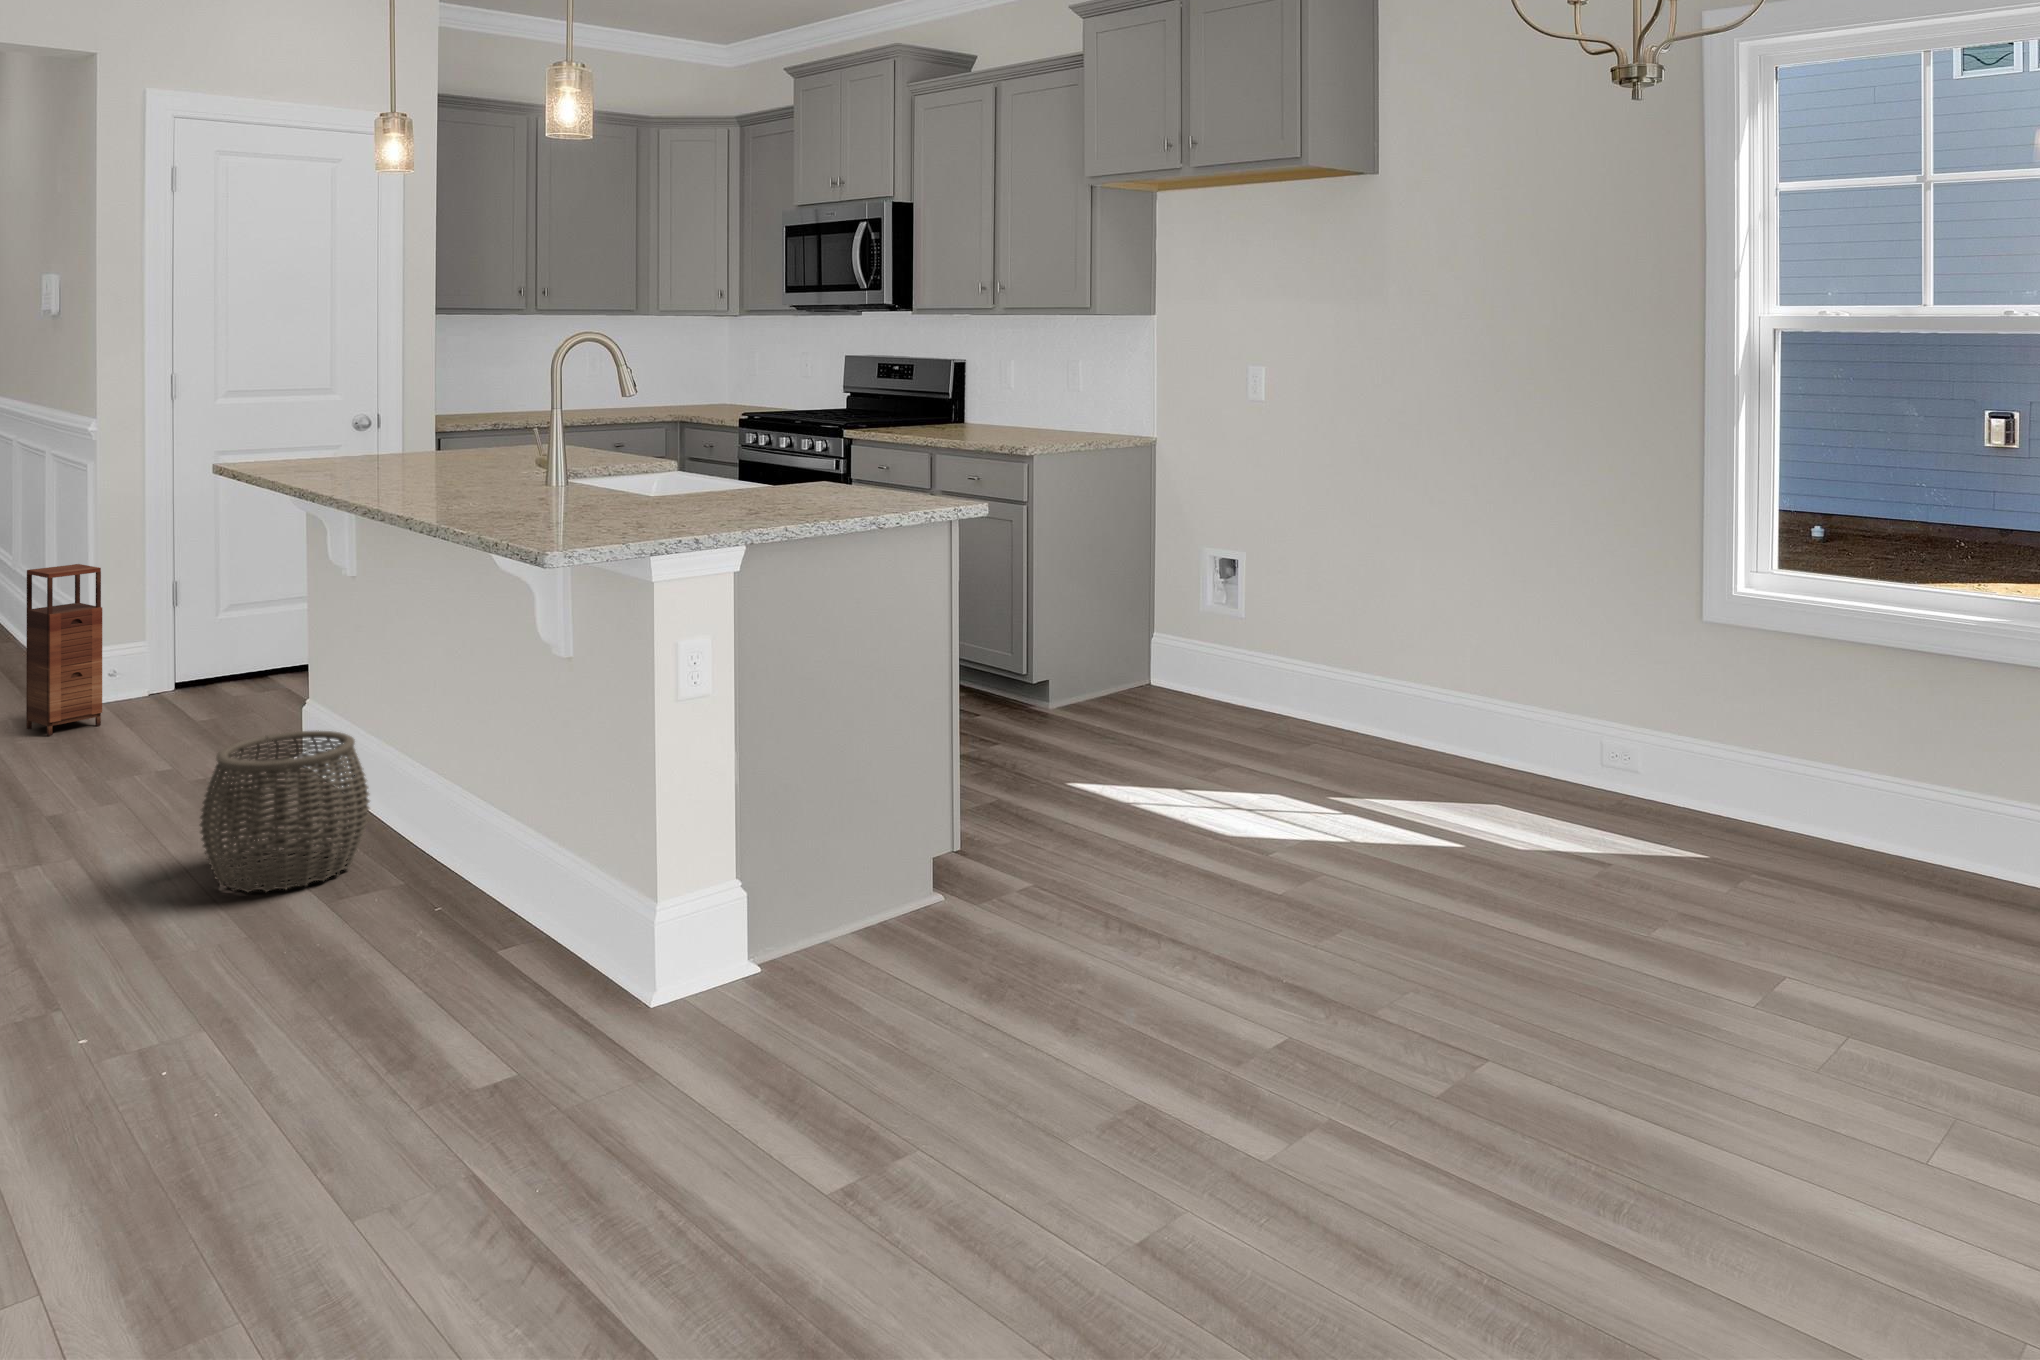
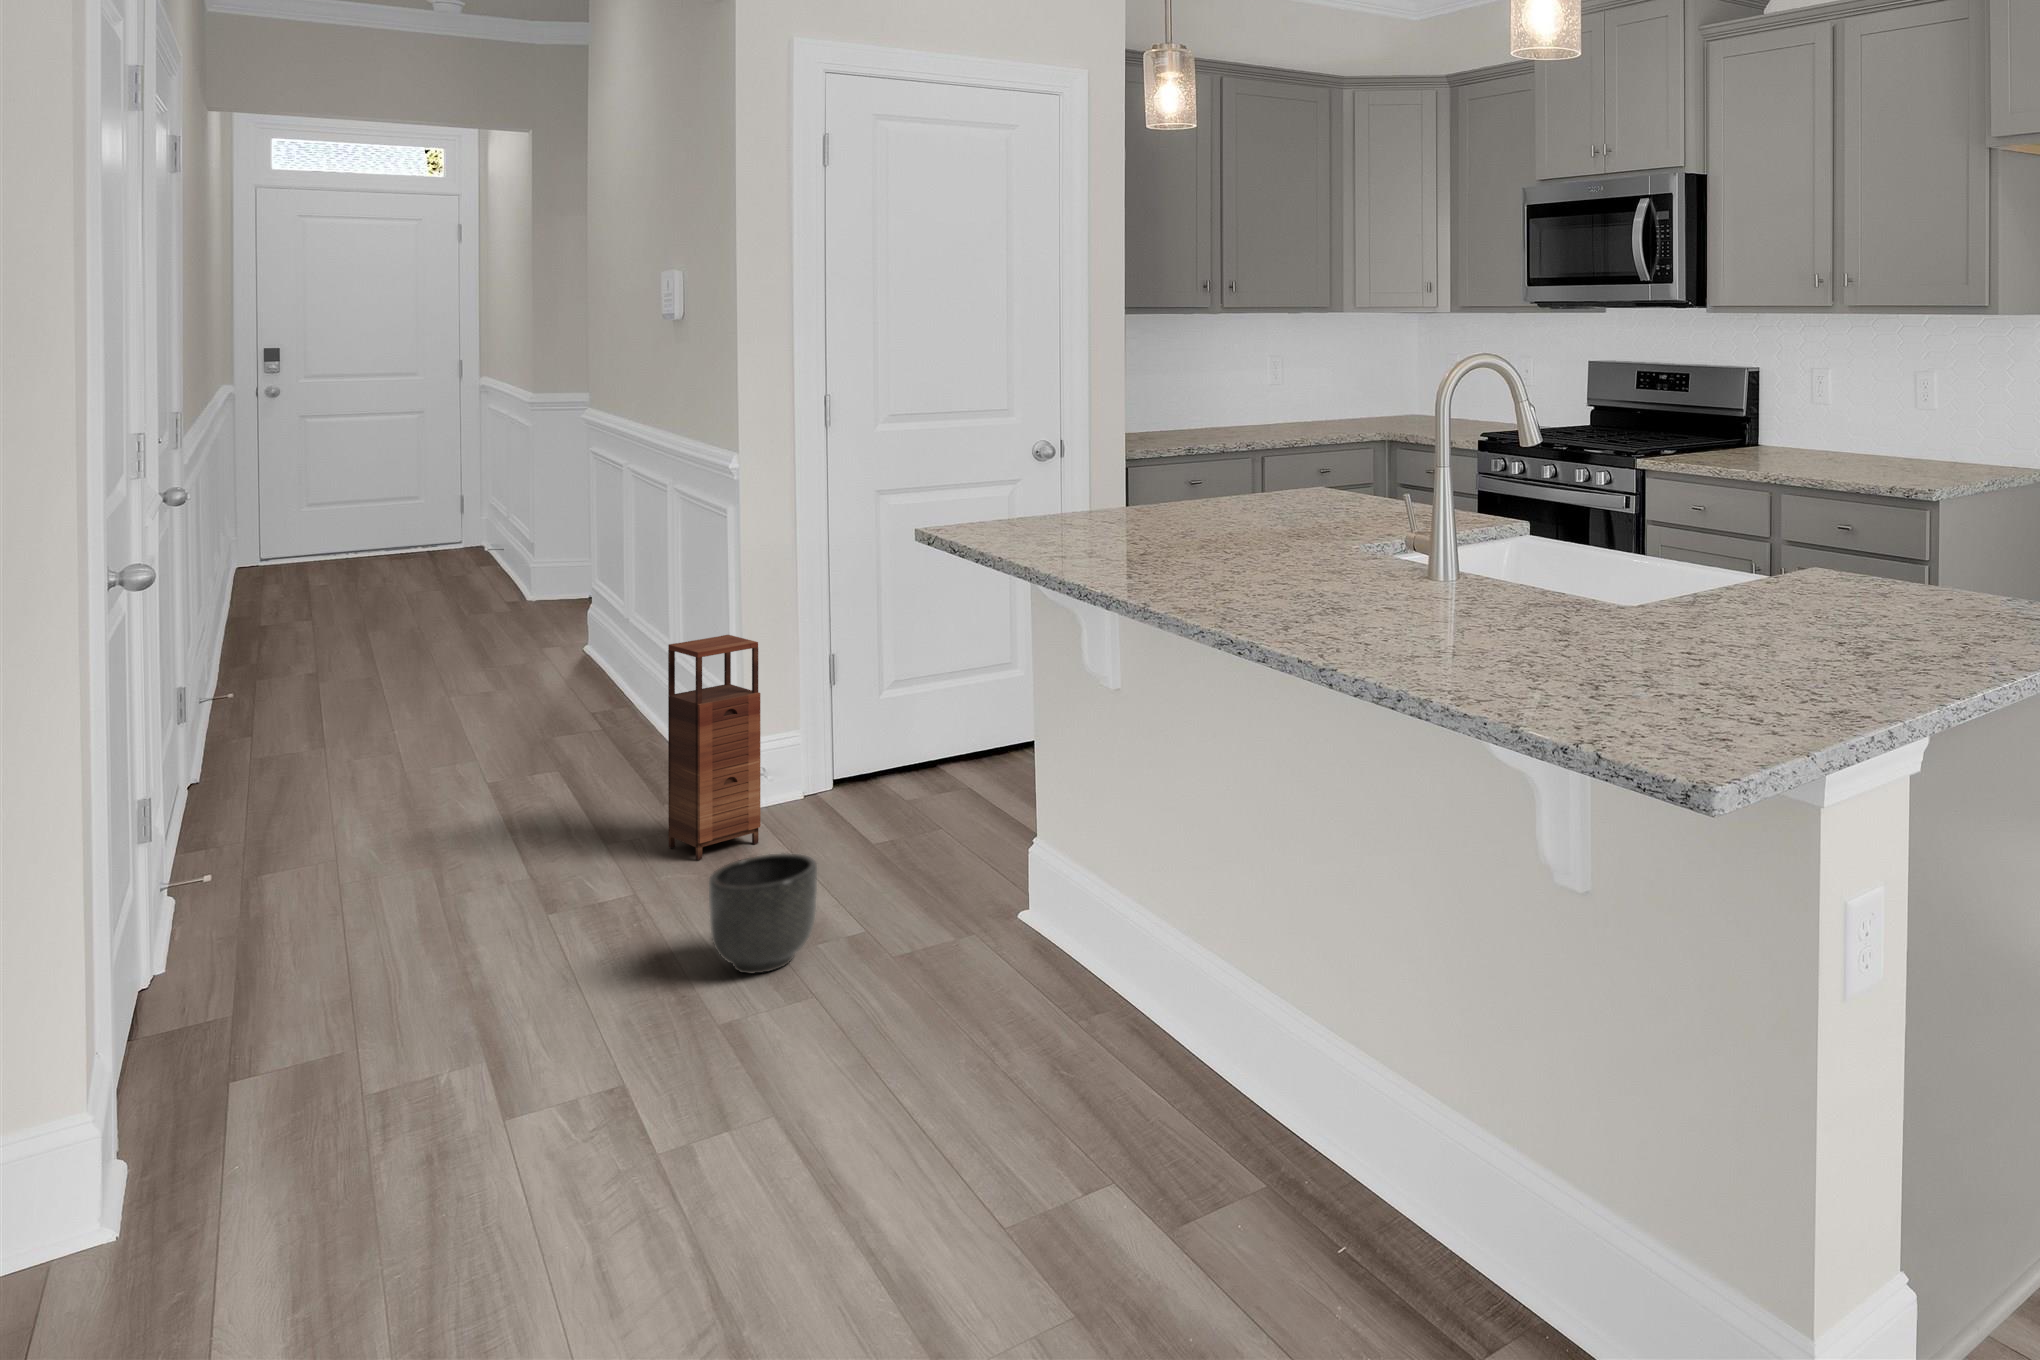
planter: none [42,713,128,796] -> present [709,853,817,974]
woven basket: present [200,730,370,892] -> none [966,925,1193,1190]

